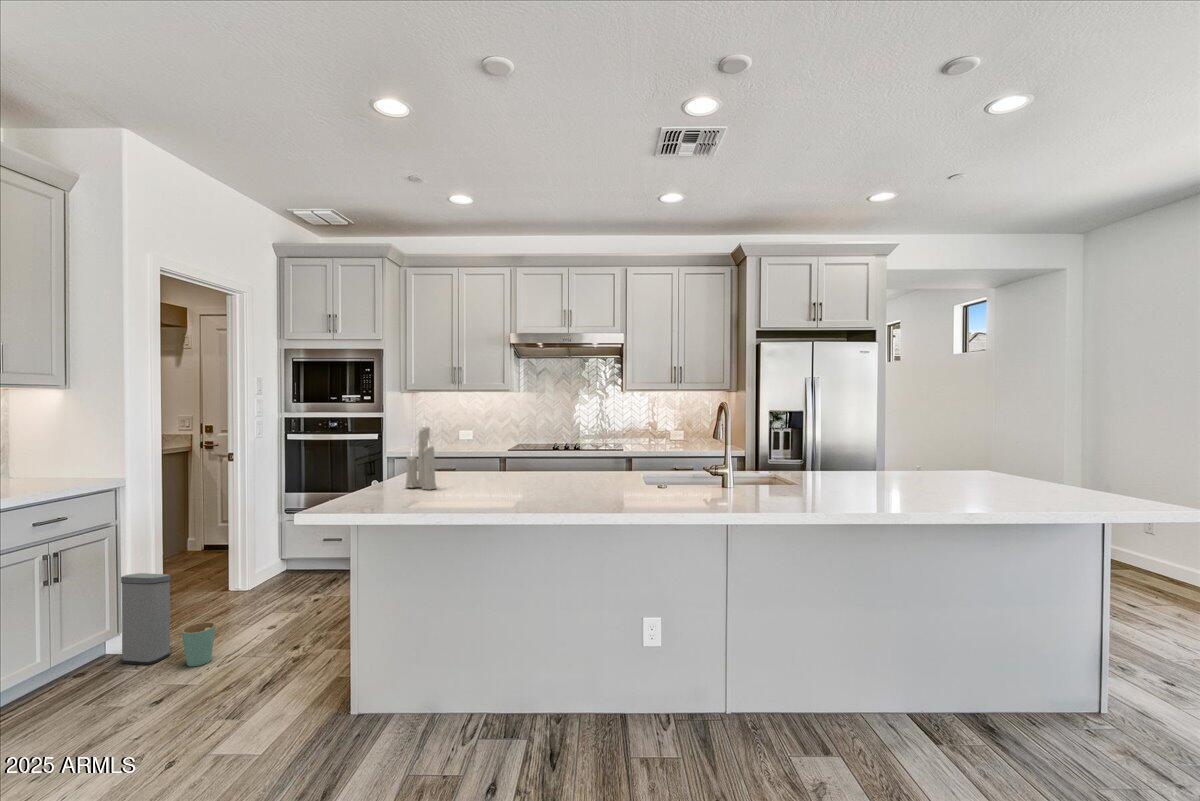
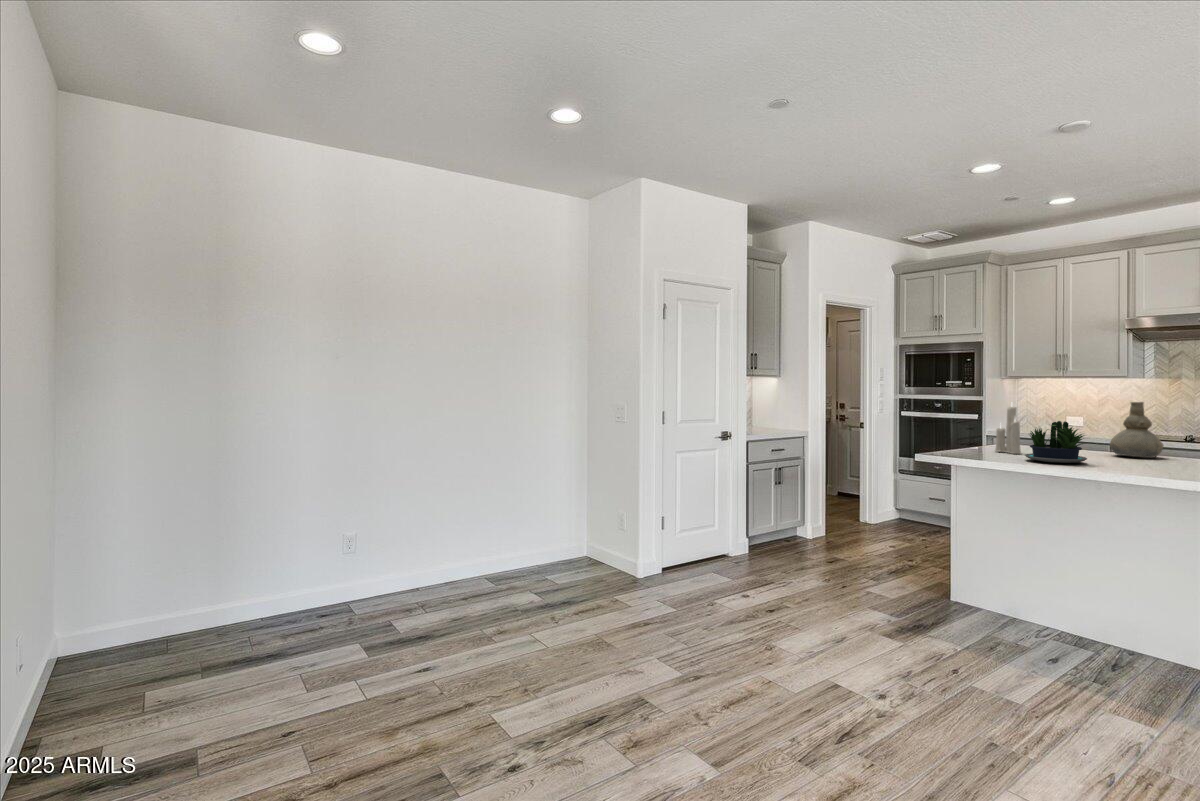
vase: none [521,417,566,479] -> present [1110,402,1163,458]
potted plant: none [445,444,524,501] -> present [1025,421,1087,463]
trash can: present [121,573,216,666] -> none [807,491,859,554]

